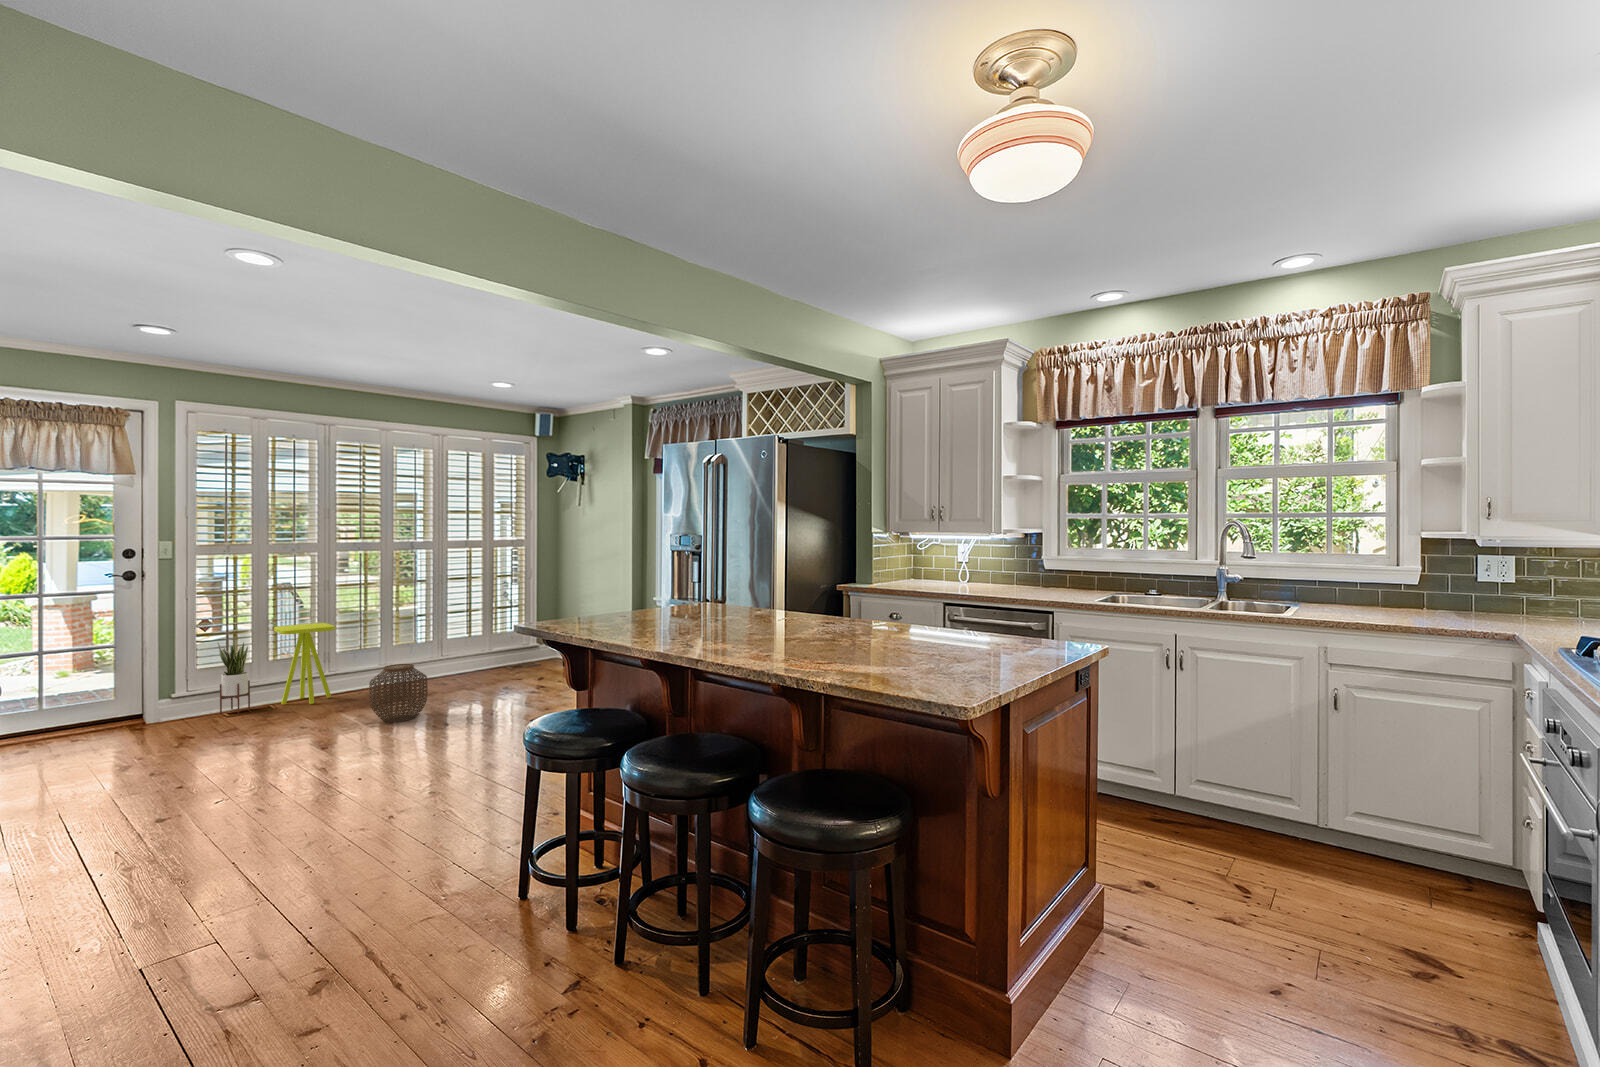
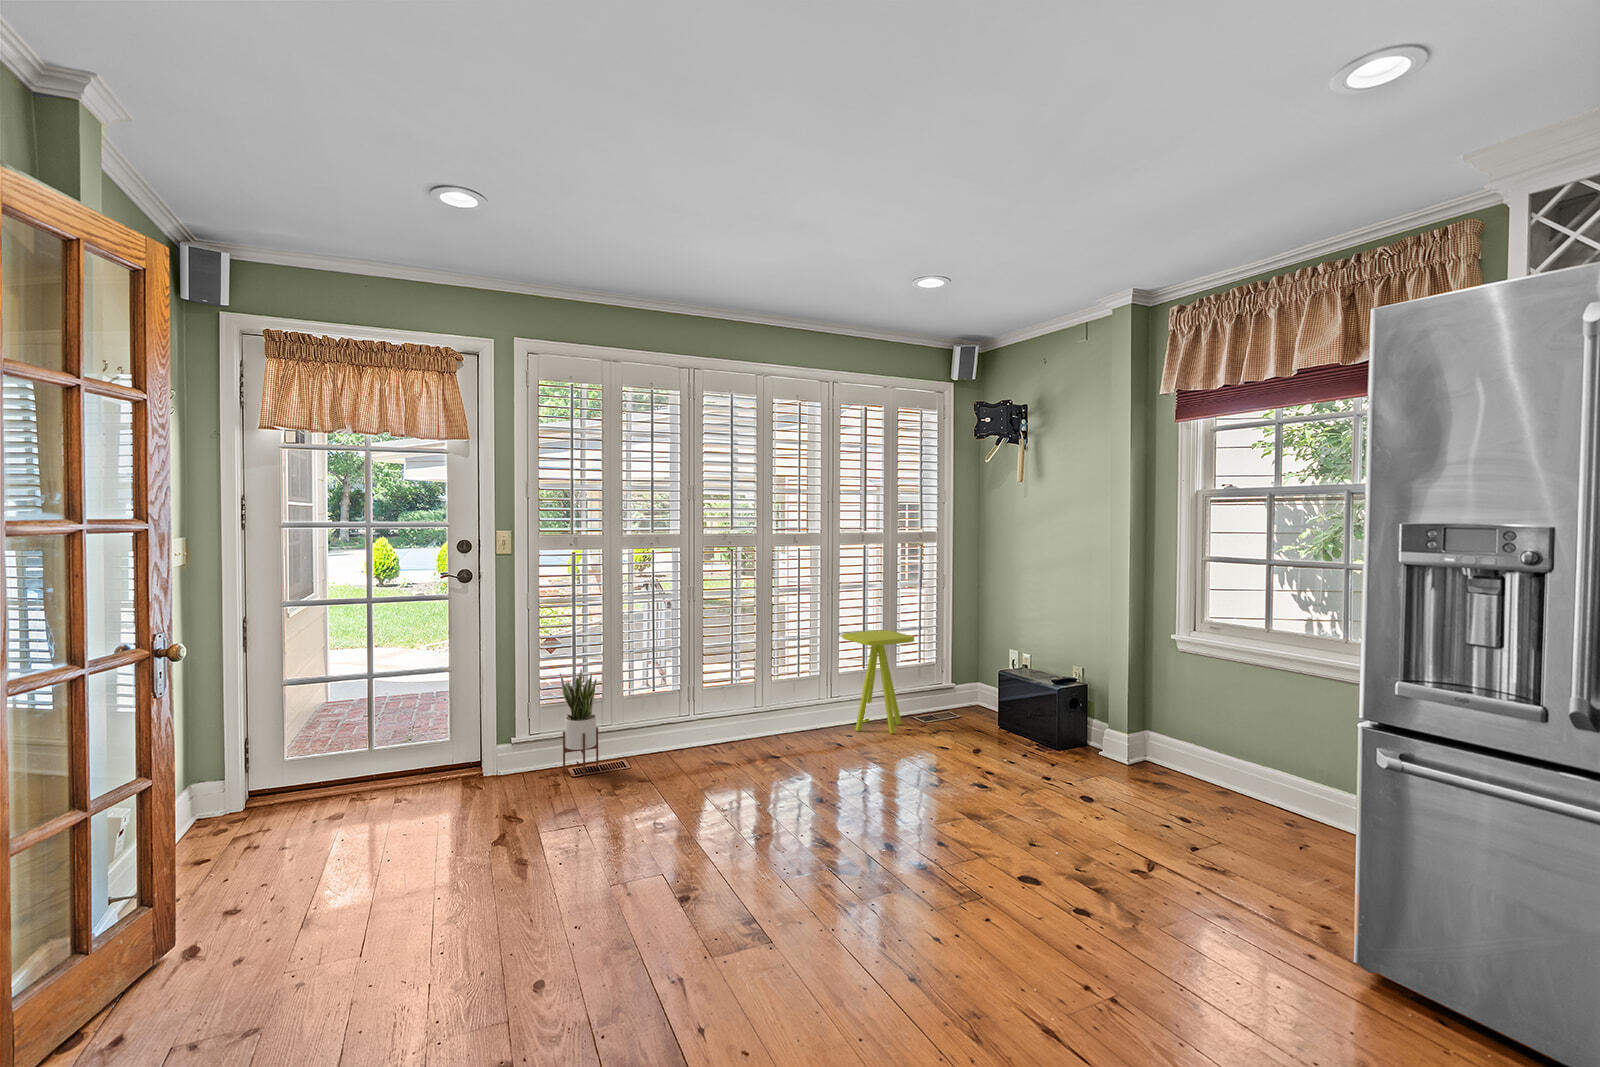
side table: present [274,623,335,704] -> present [842,630,914,733]
woven basket: present [369,664,428,722] -> none [755,737,840,841]

